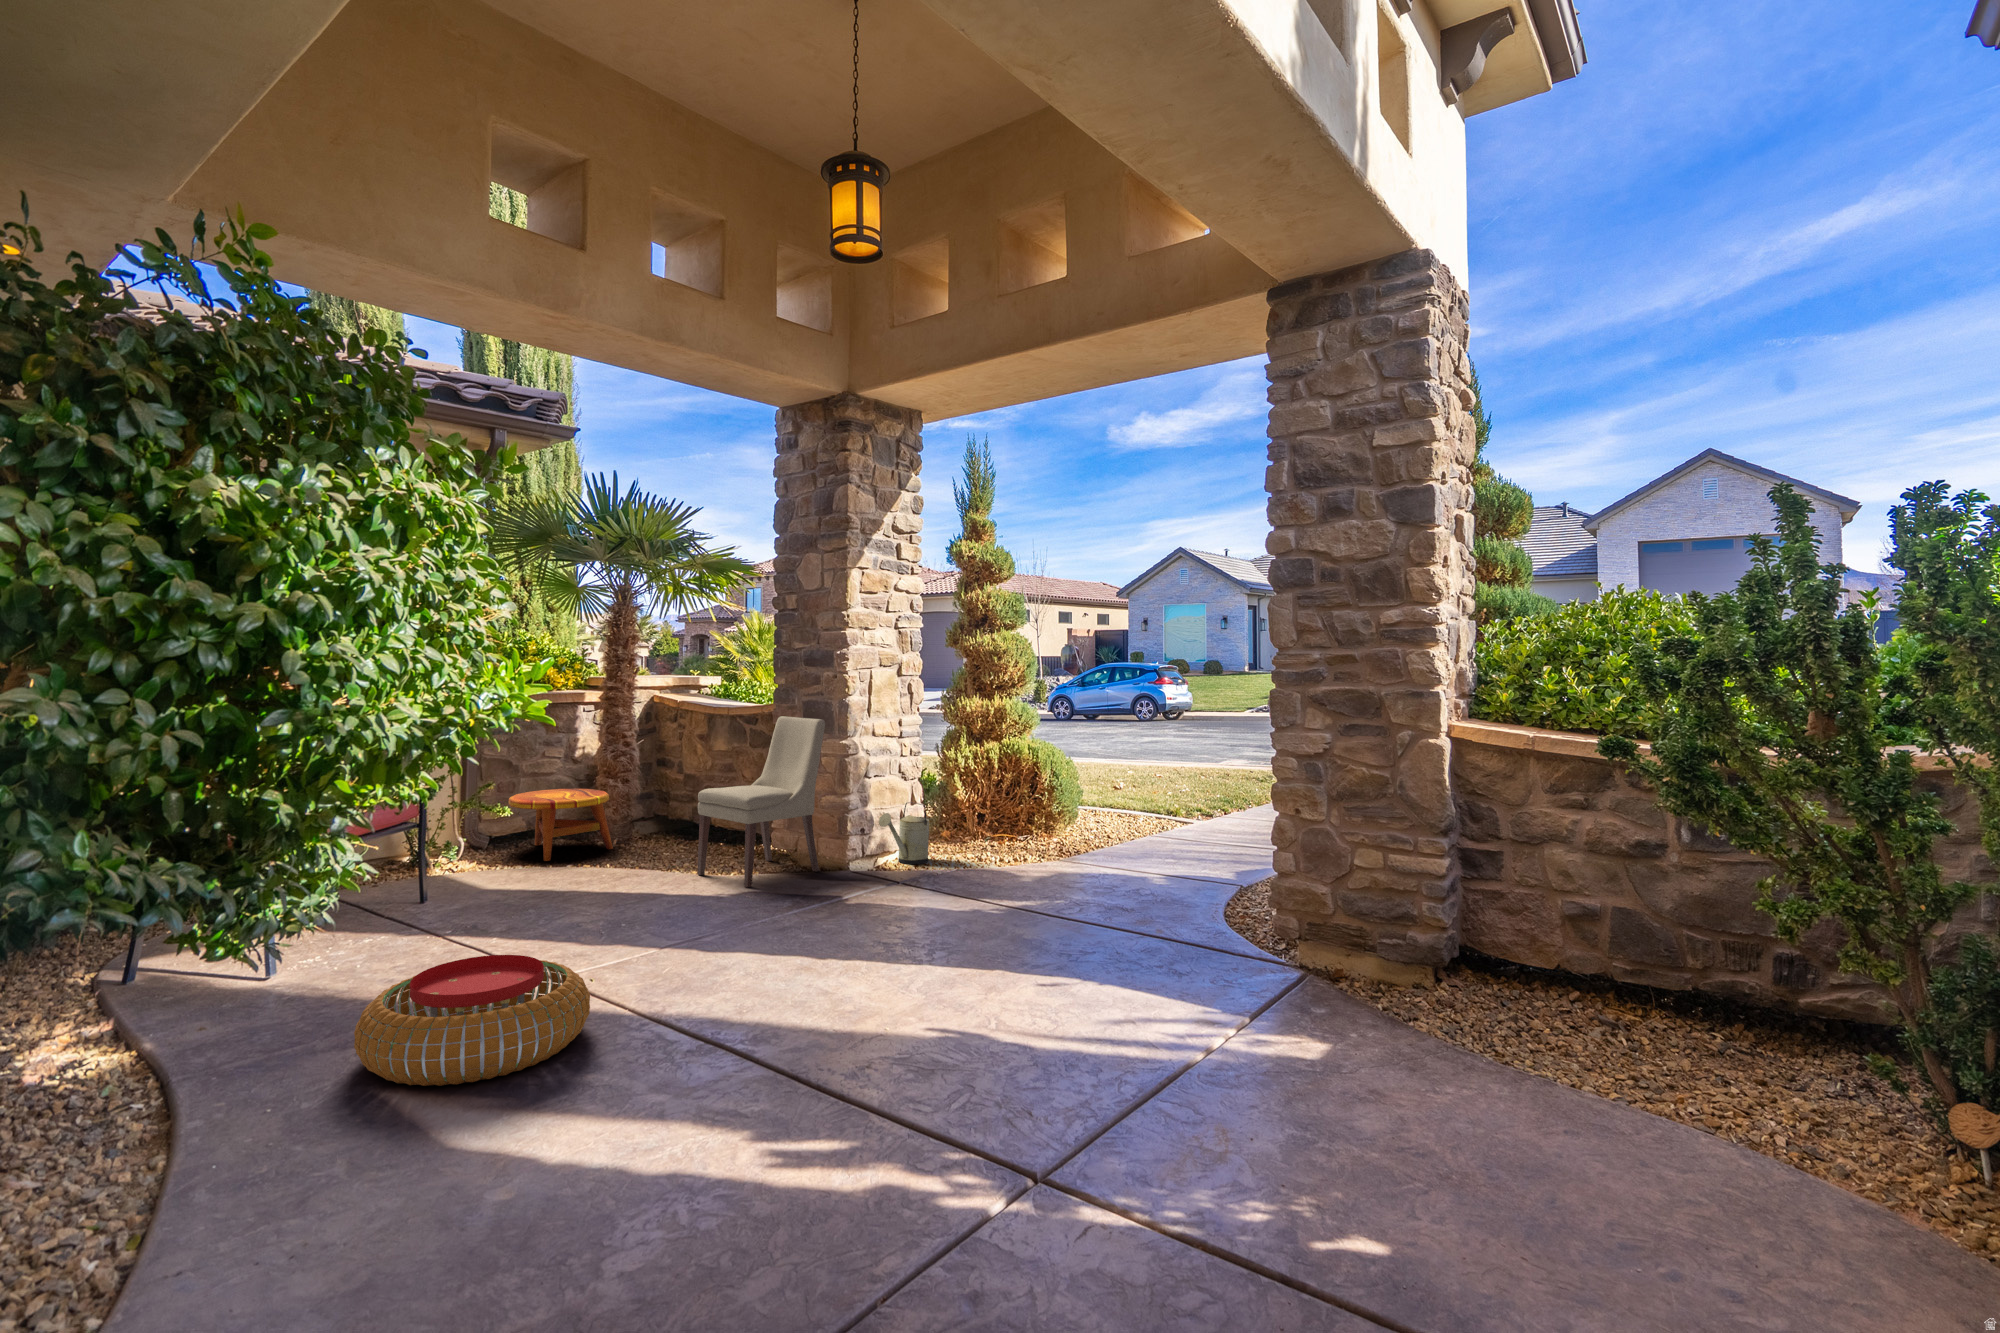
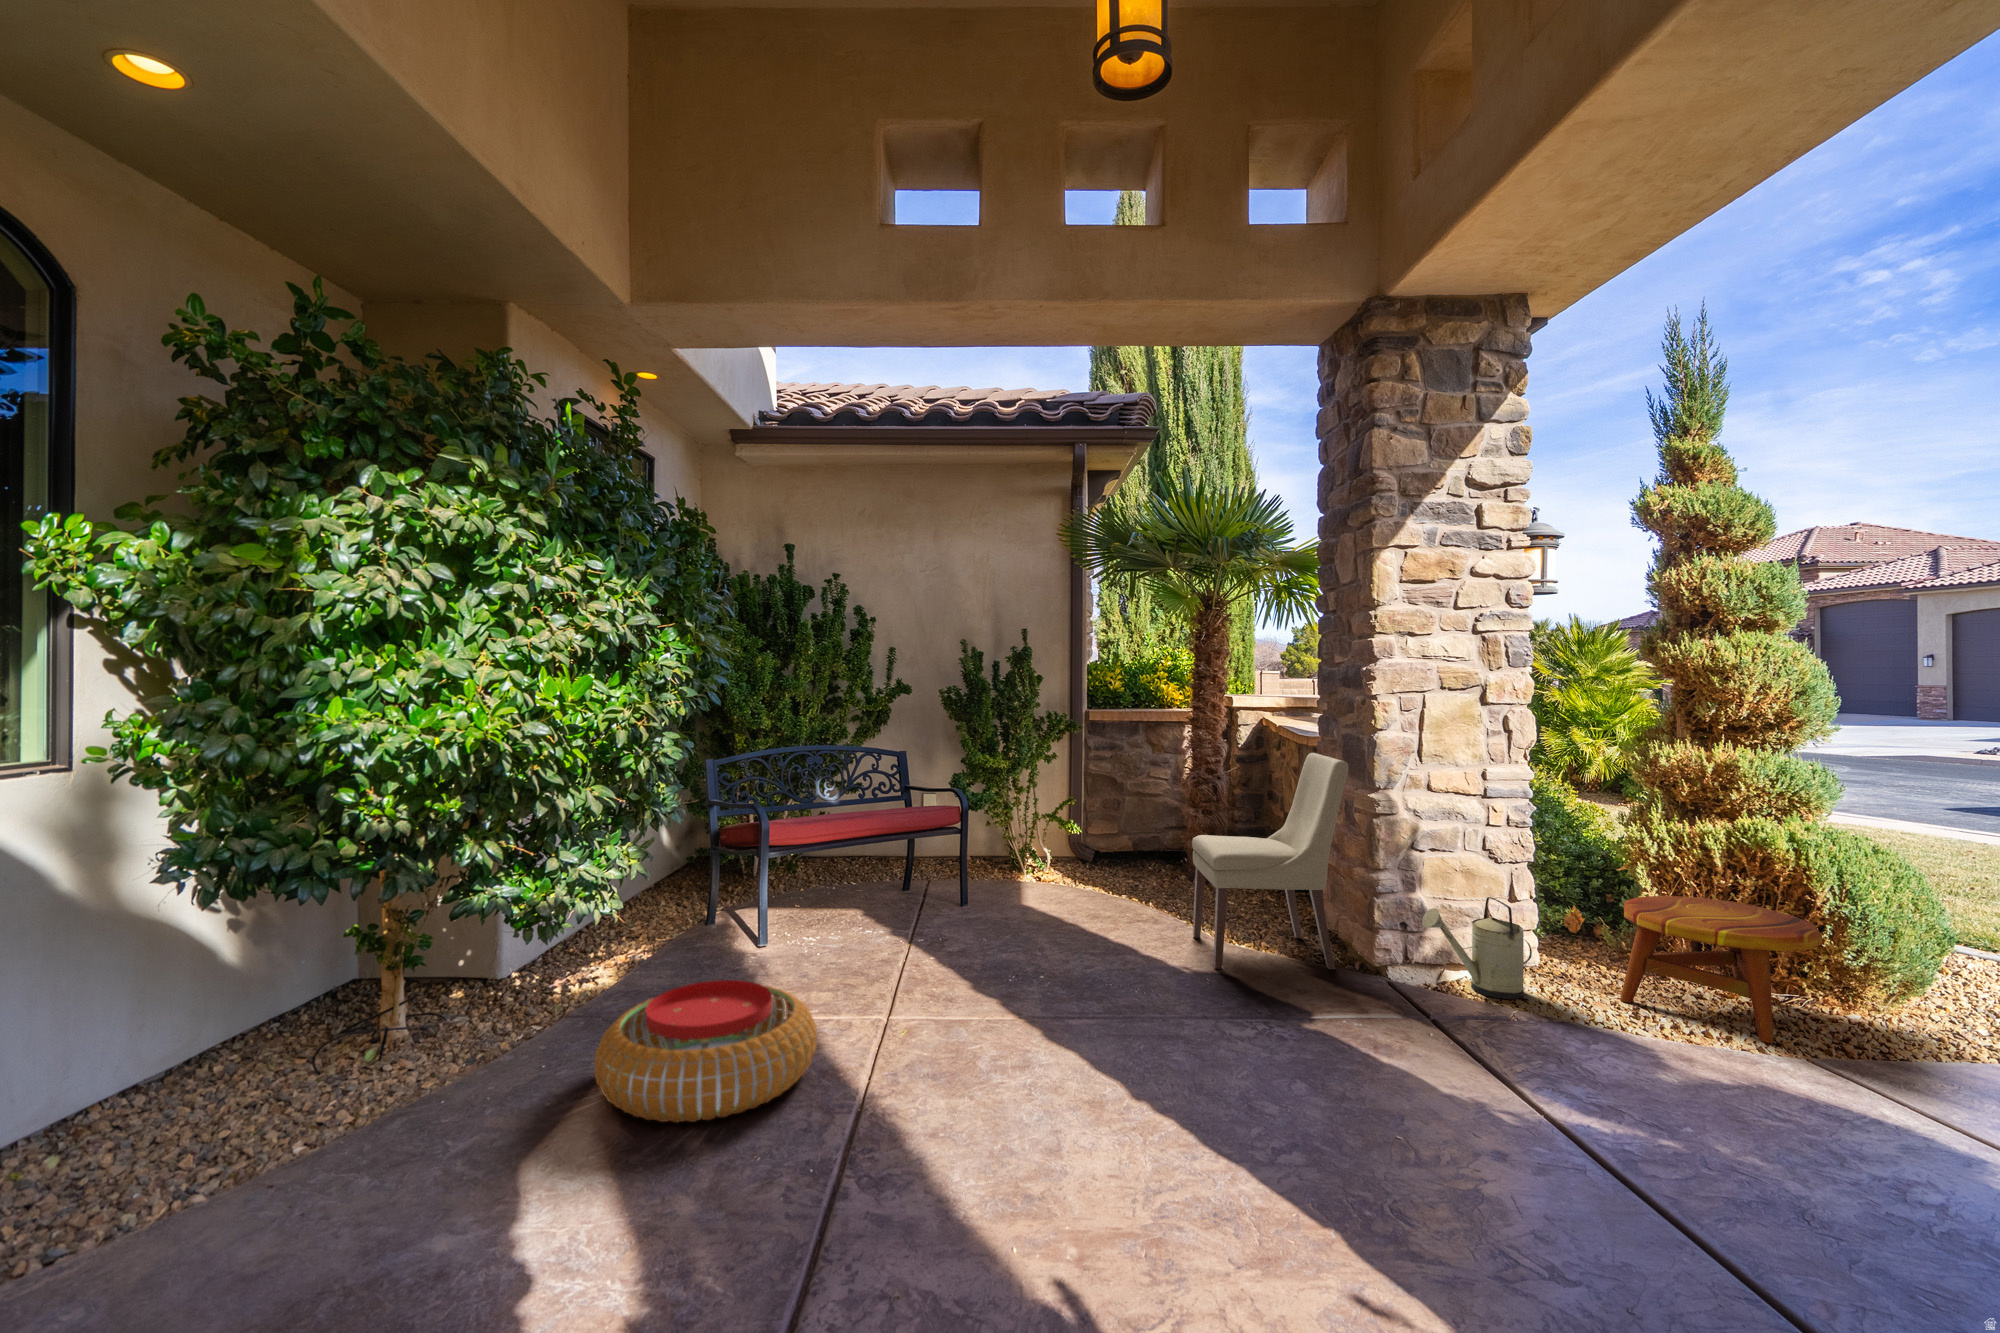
side table: present [508,789,613,861] -> present [1620,896,1822,1043]

